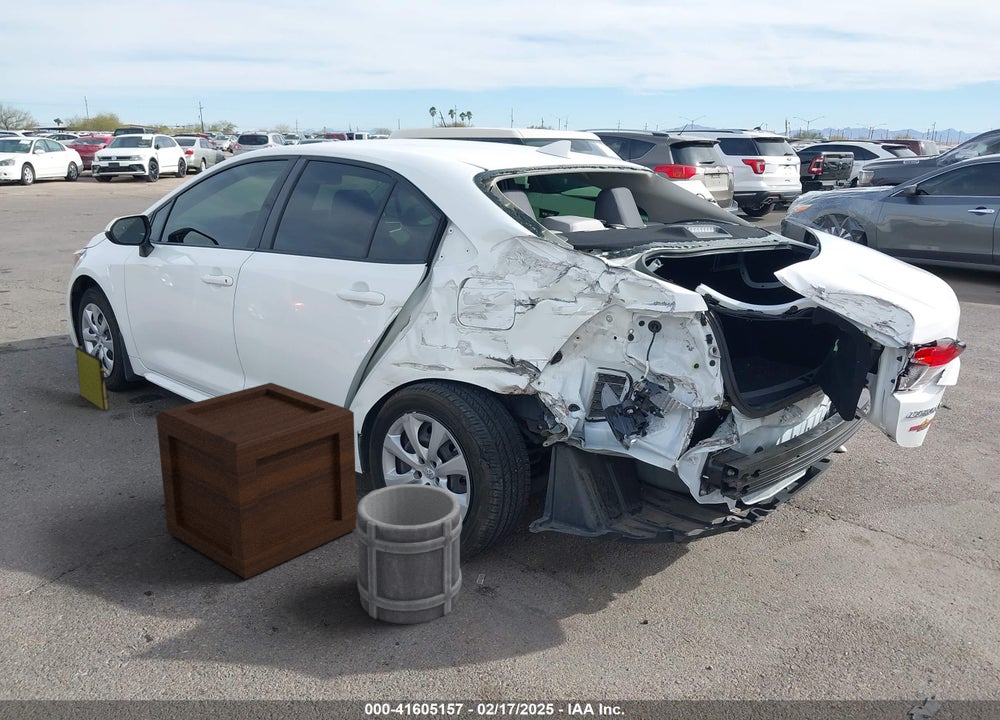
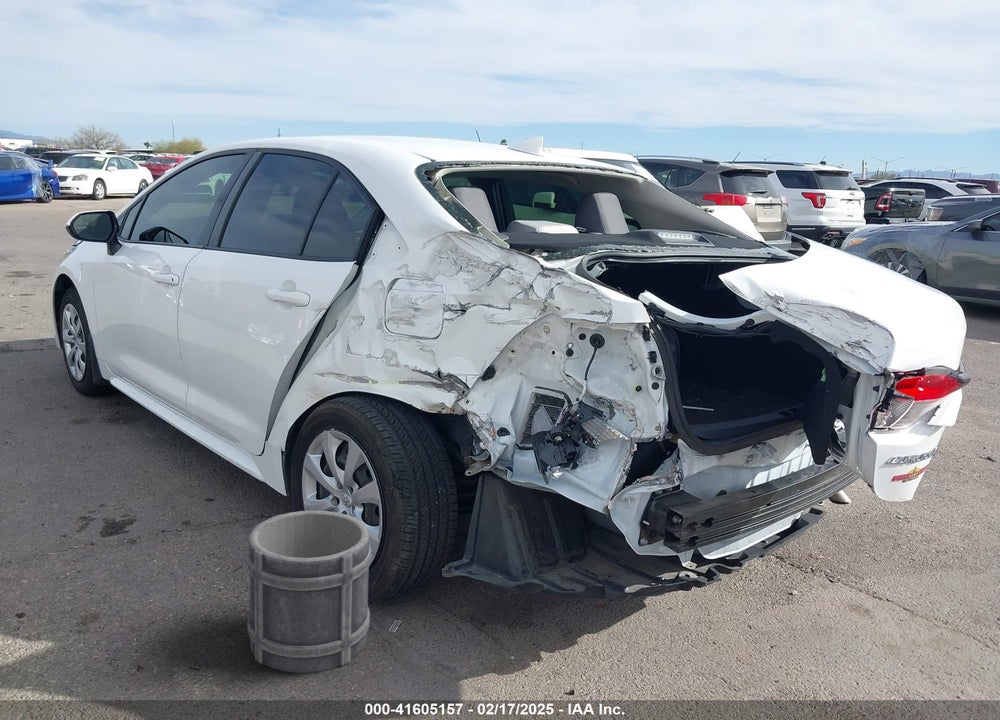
bag: present [76,347,110,410] -> none [27,345,56,414]
wooden crate: present [156,383,357,579] -> none [54,389,274,608]

